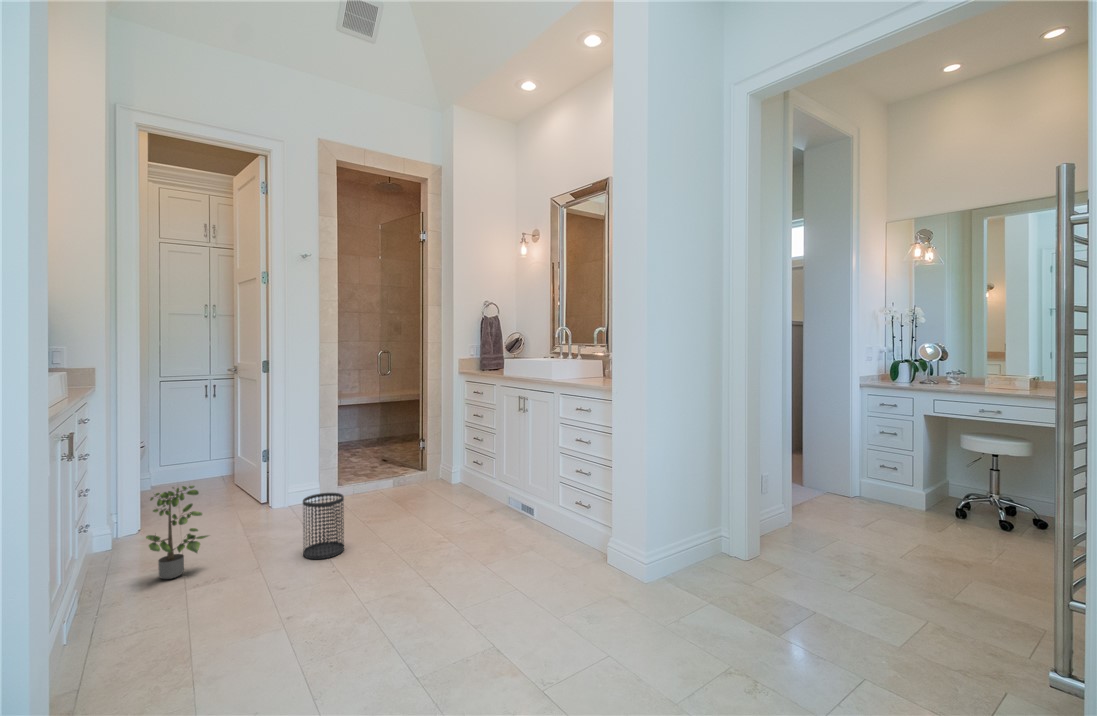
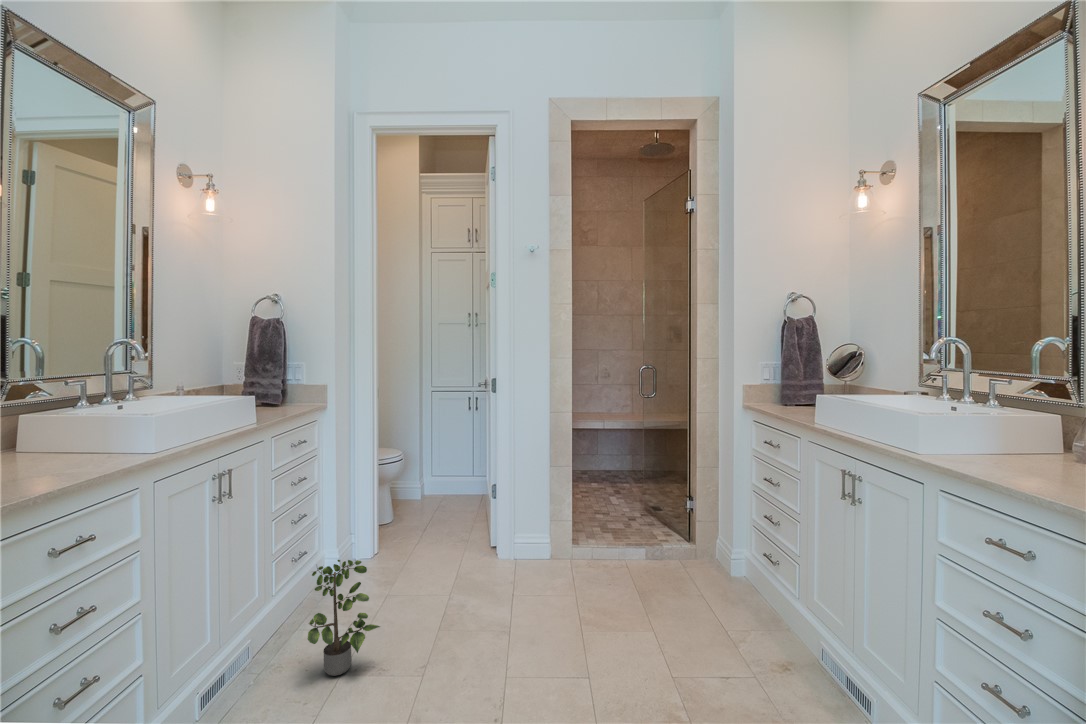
wastebasket: present [303,493,344,559] -> none [479,594,536,704]

